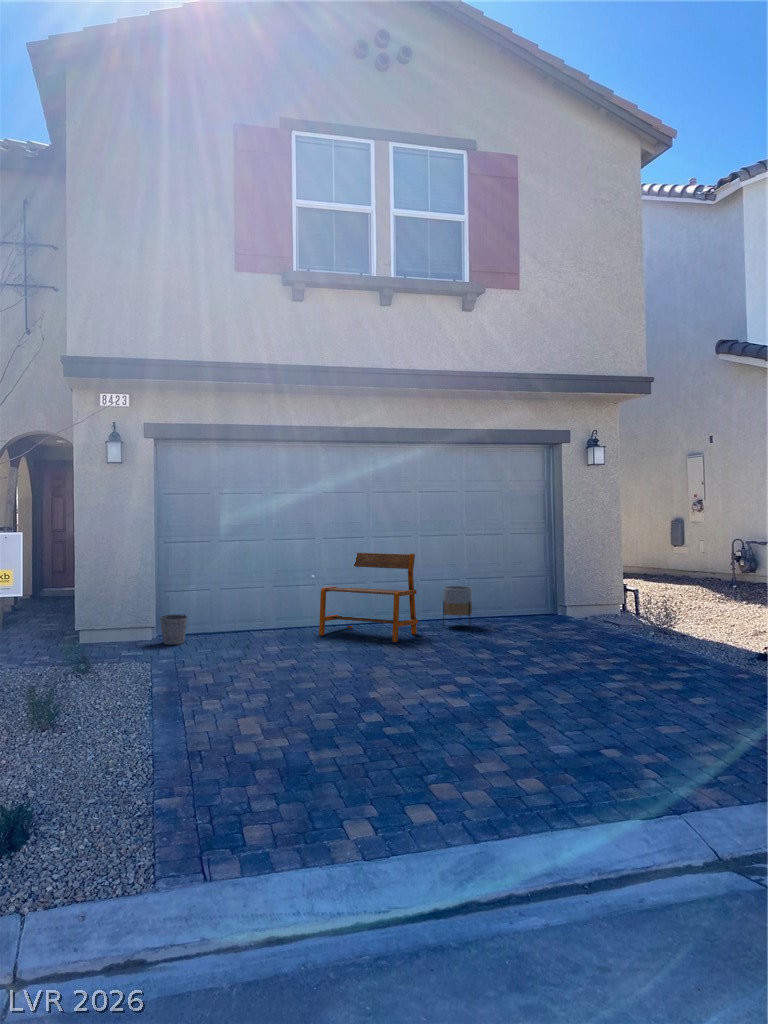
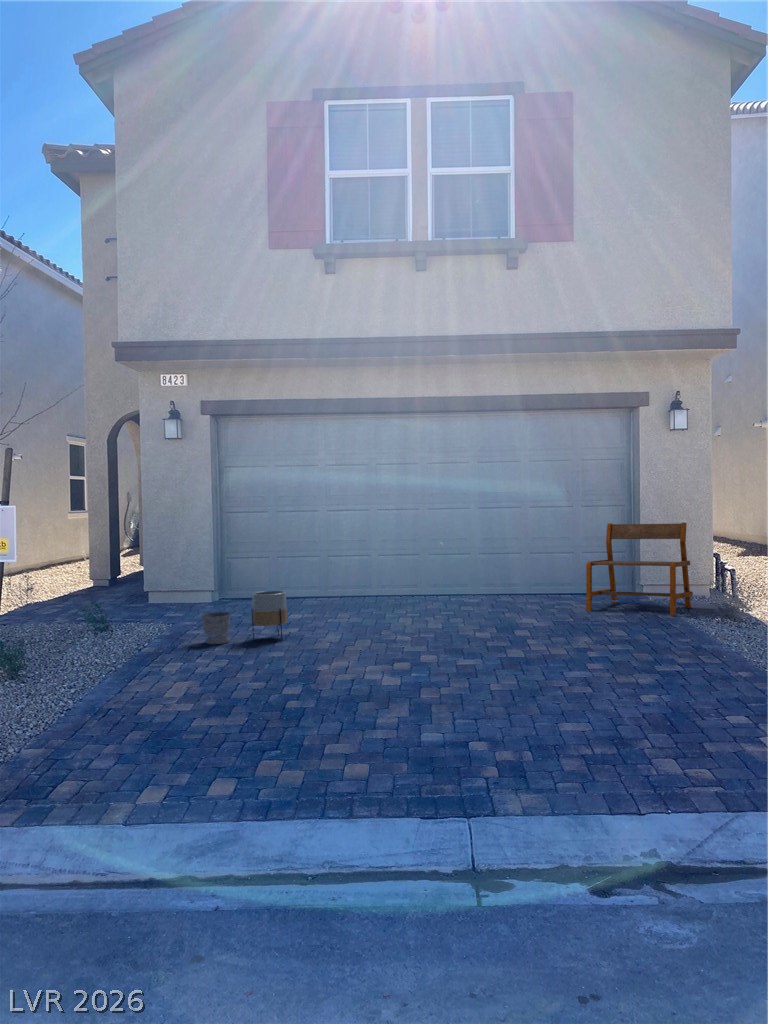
bench: present [319,553,418,642] -> present [586,523,693,615]
planter: present [443,586,472,627] -> present [251,591,288,641]

